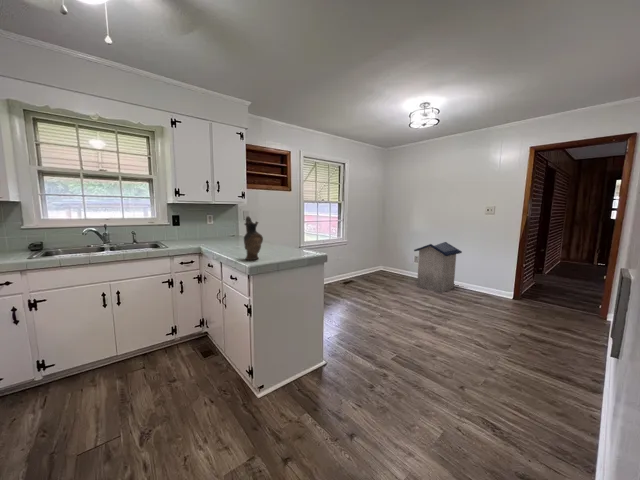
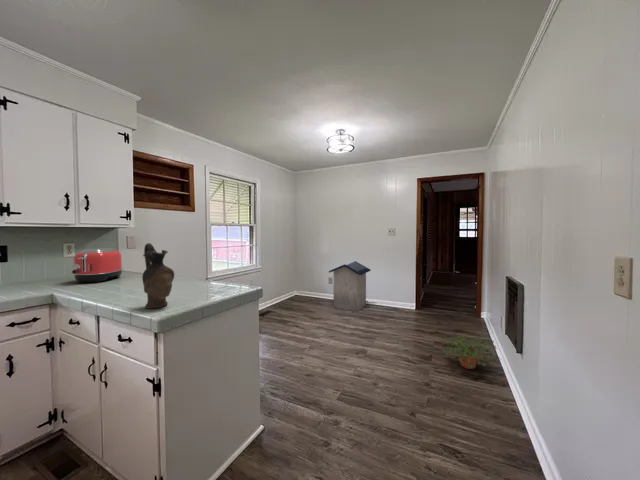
toaster: none [209,219,239,242] -> present [72,248,122,283]
potted plant: none [516,325,591,365] -> present [442,333,496,369]

